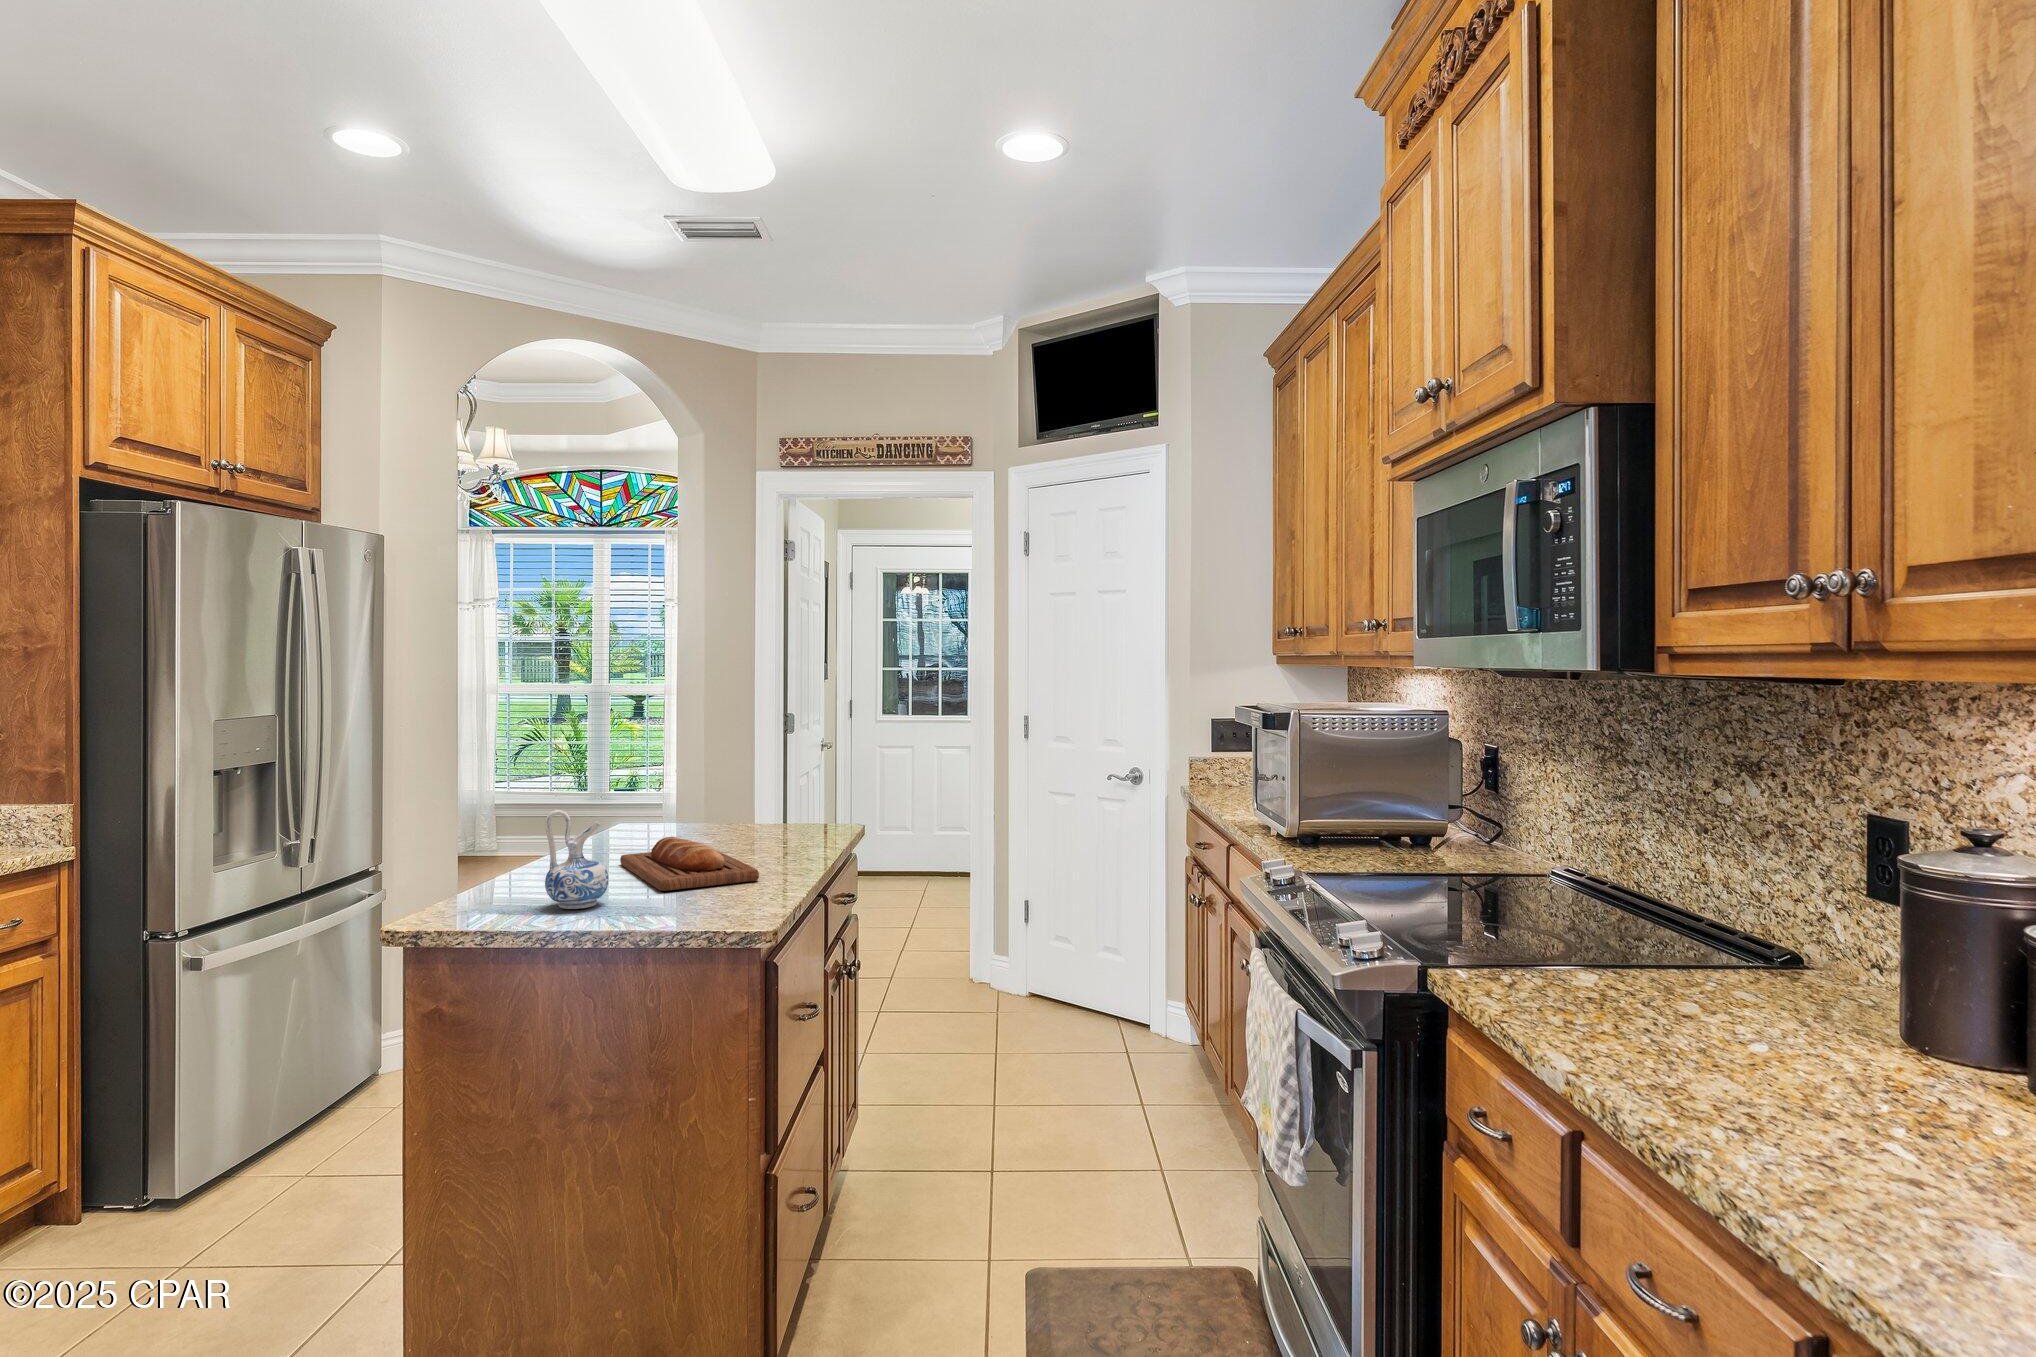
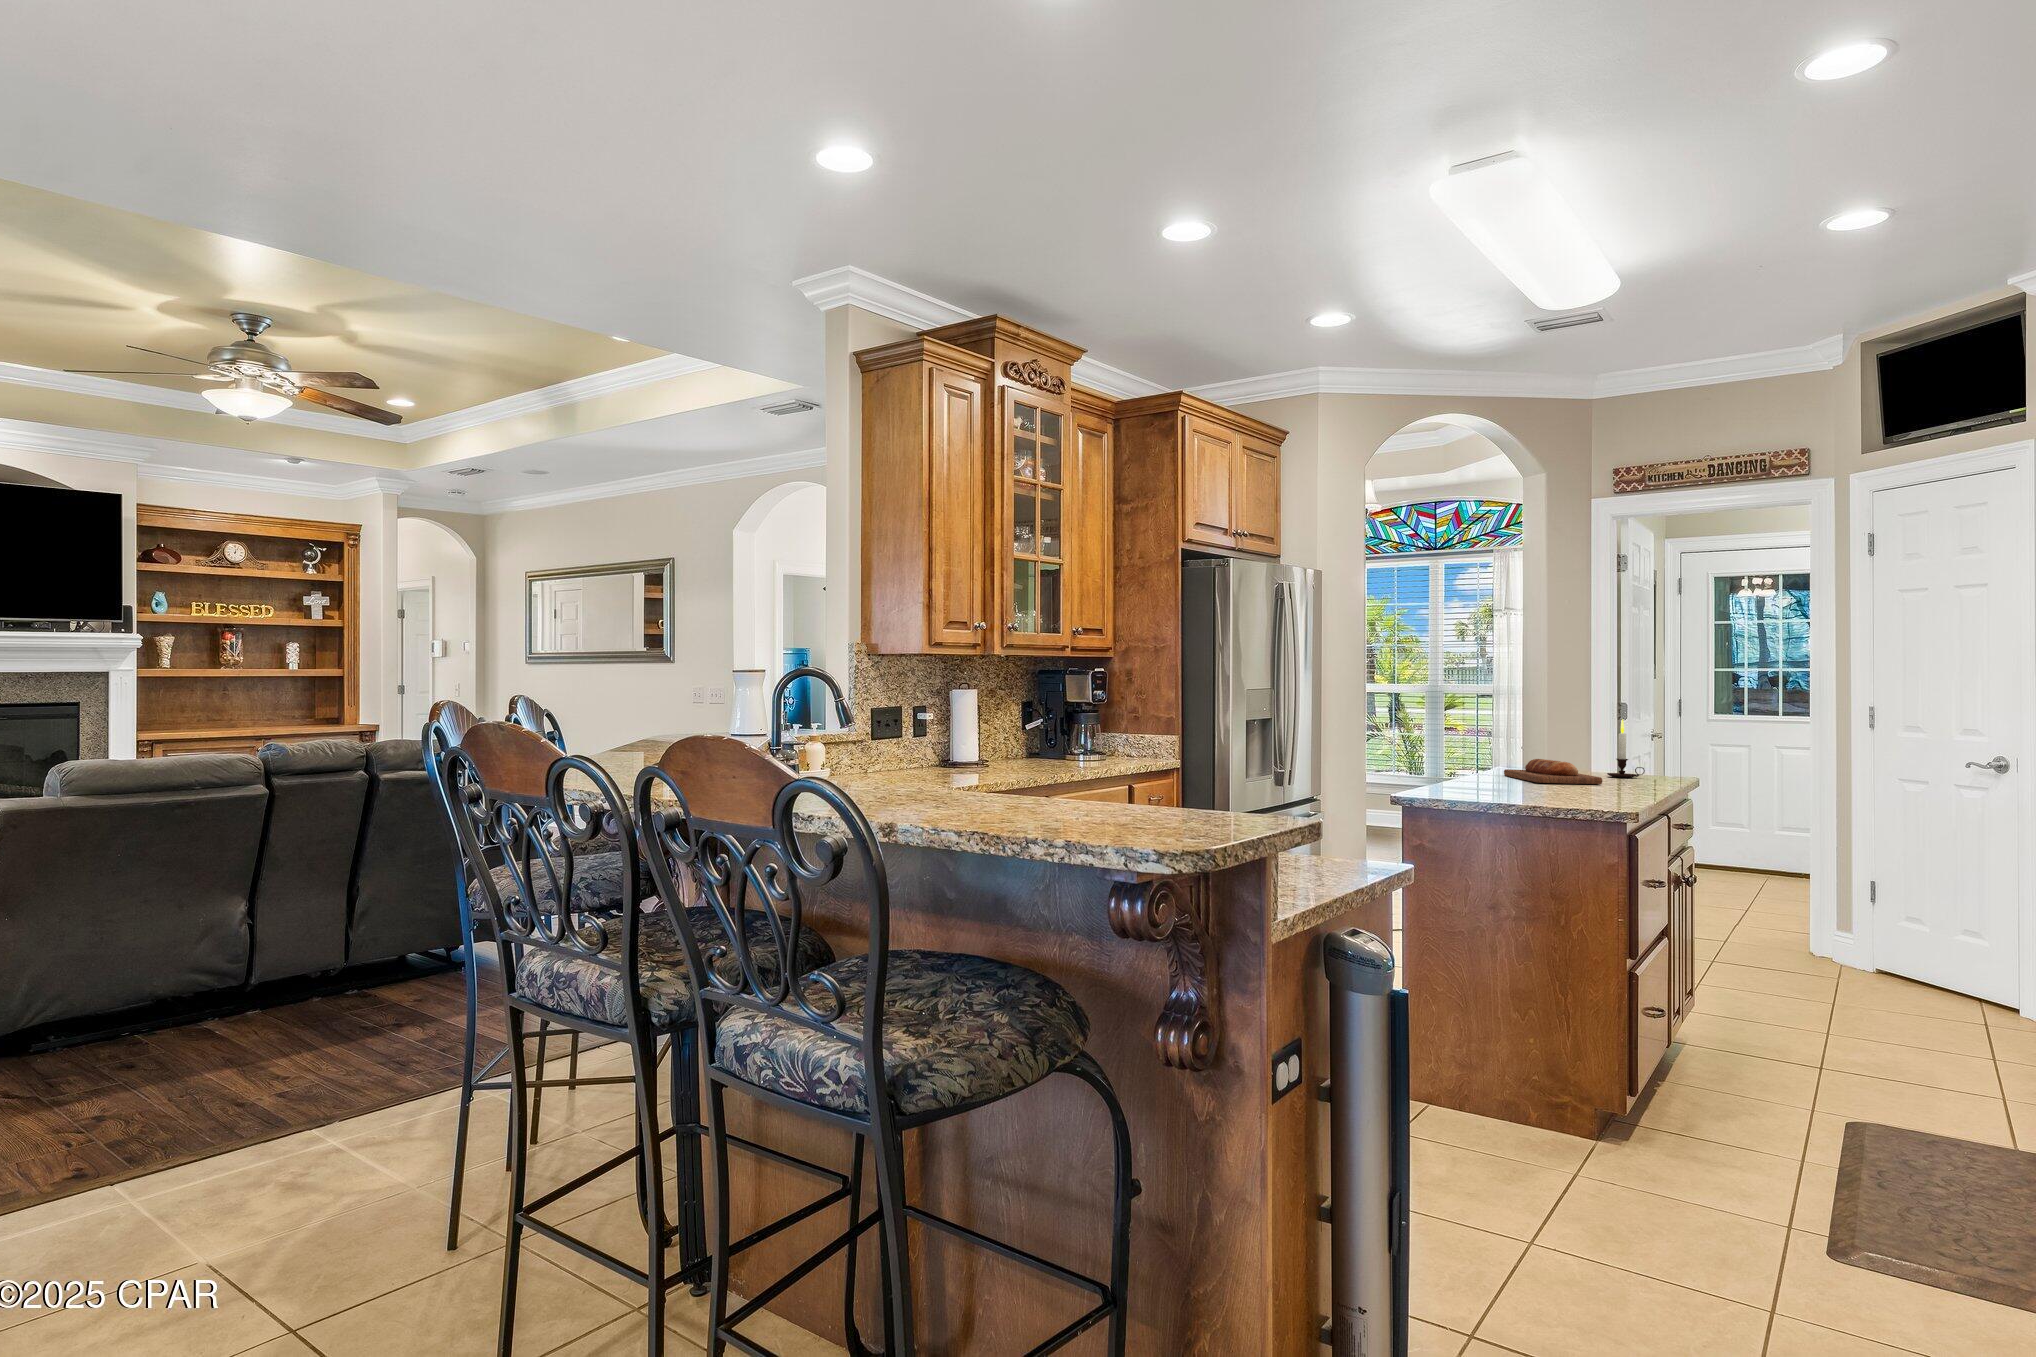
candle: none [768,764,817,848] -> present [1607,719,1645,778]
ceramic pitcher: present [545,810,608,909] -> none [1470,726,1507,784]

